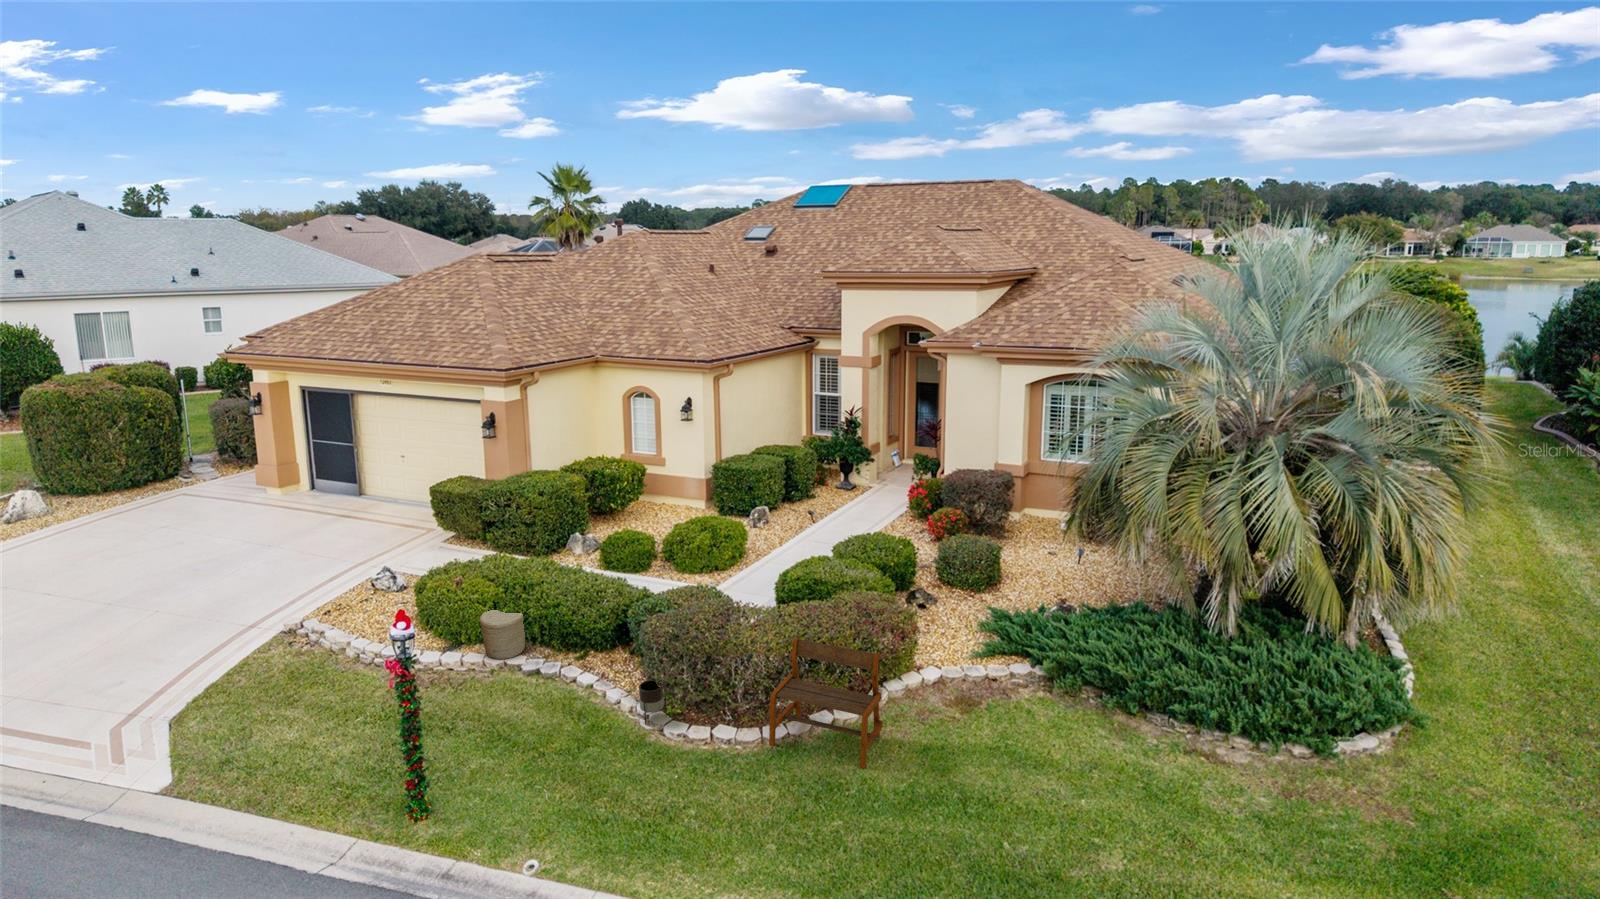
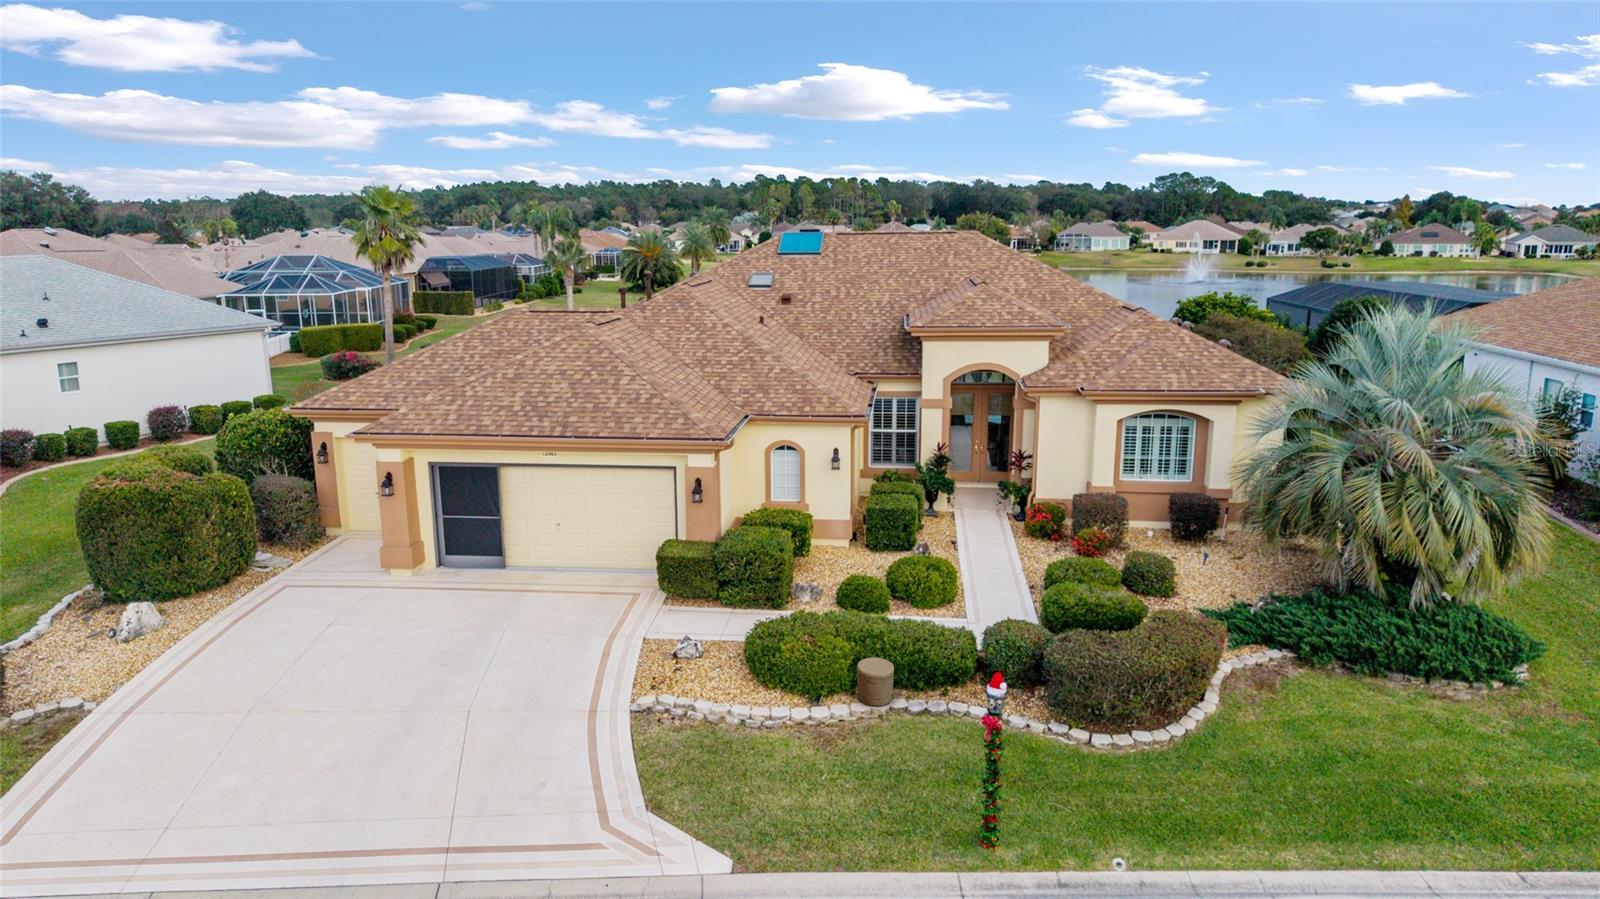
bench: present [769,637,883,768] -> none [1169,651,1269,744]
planter: present [639,680,667,725] -> none [1058,701,1082,739]

